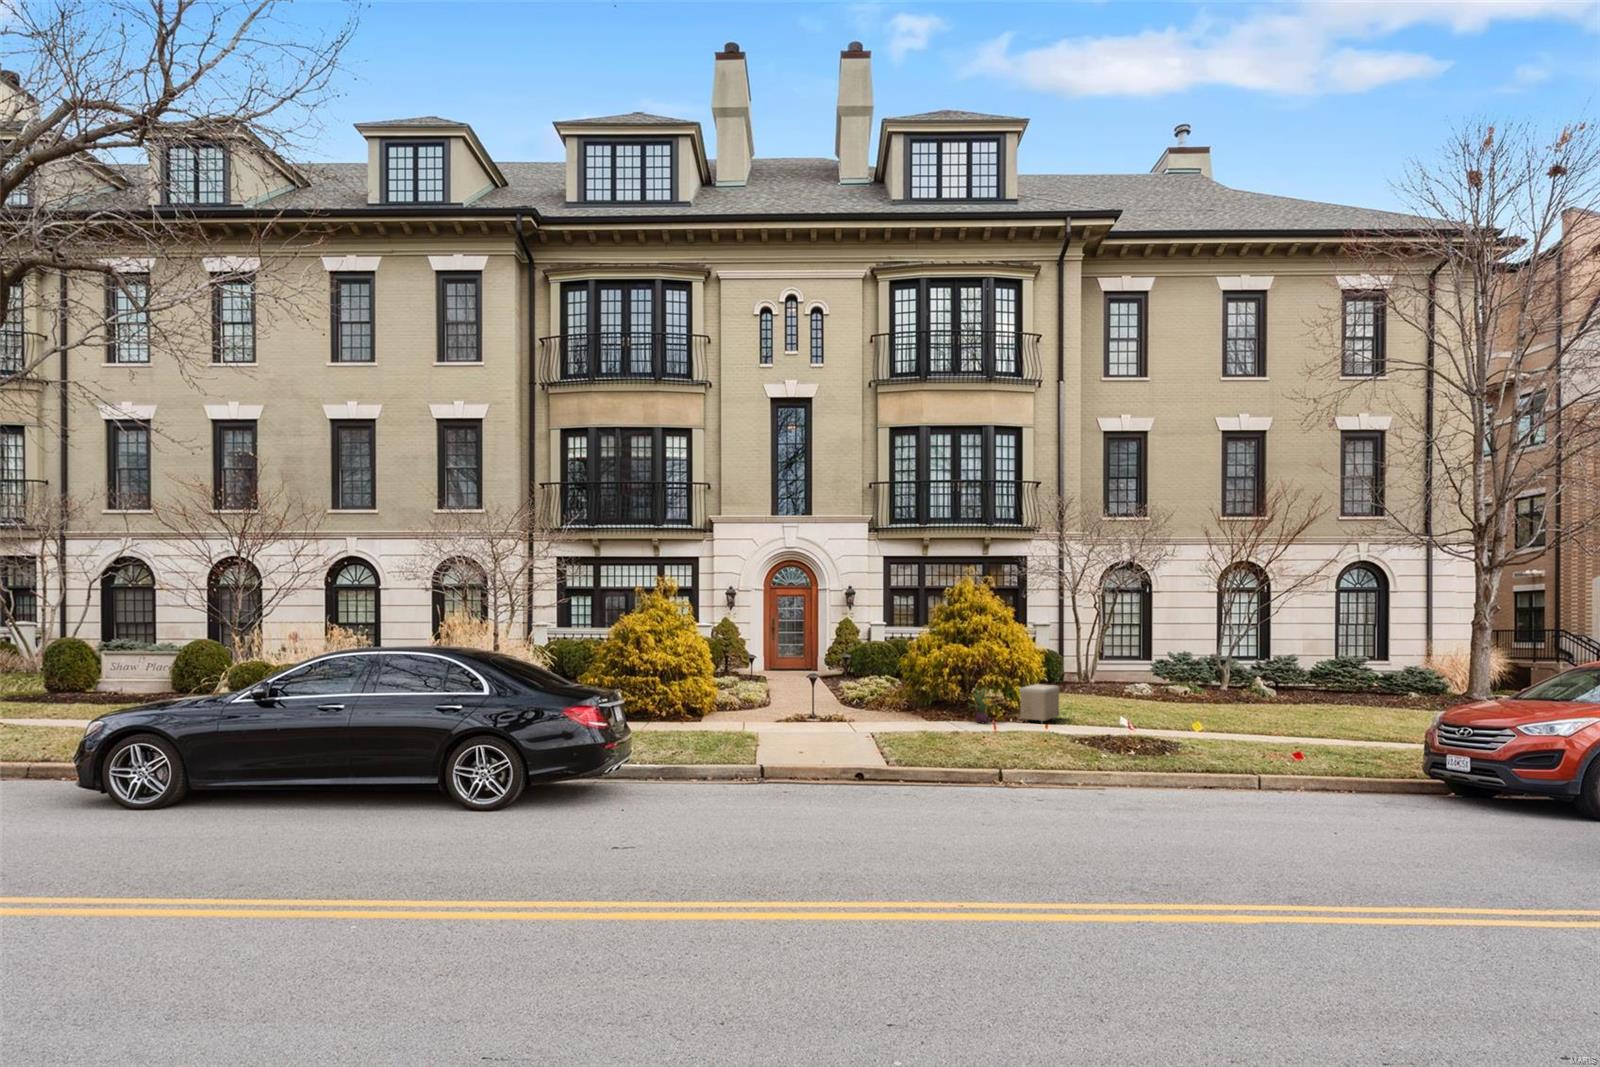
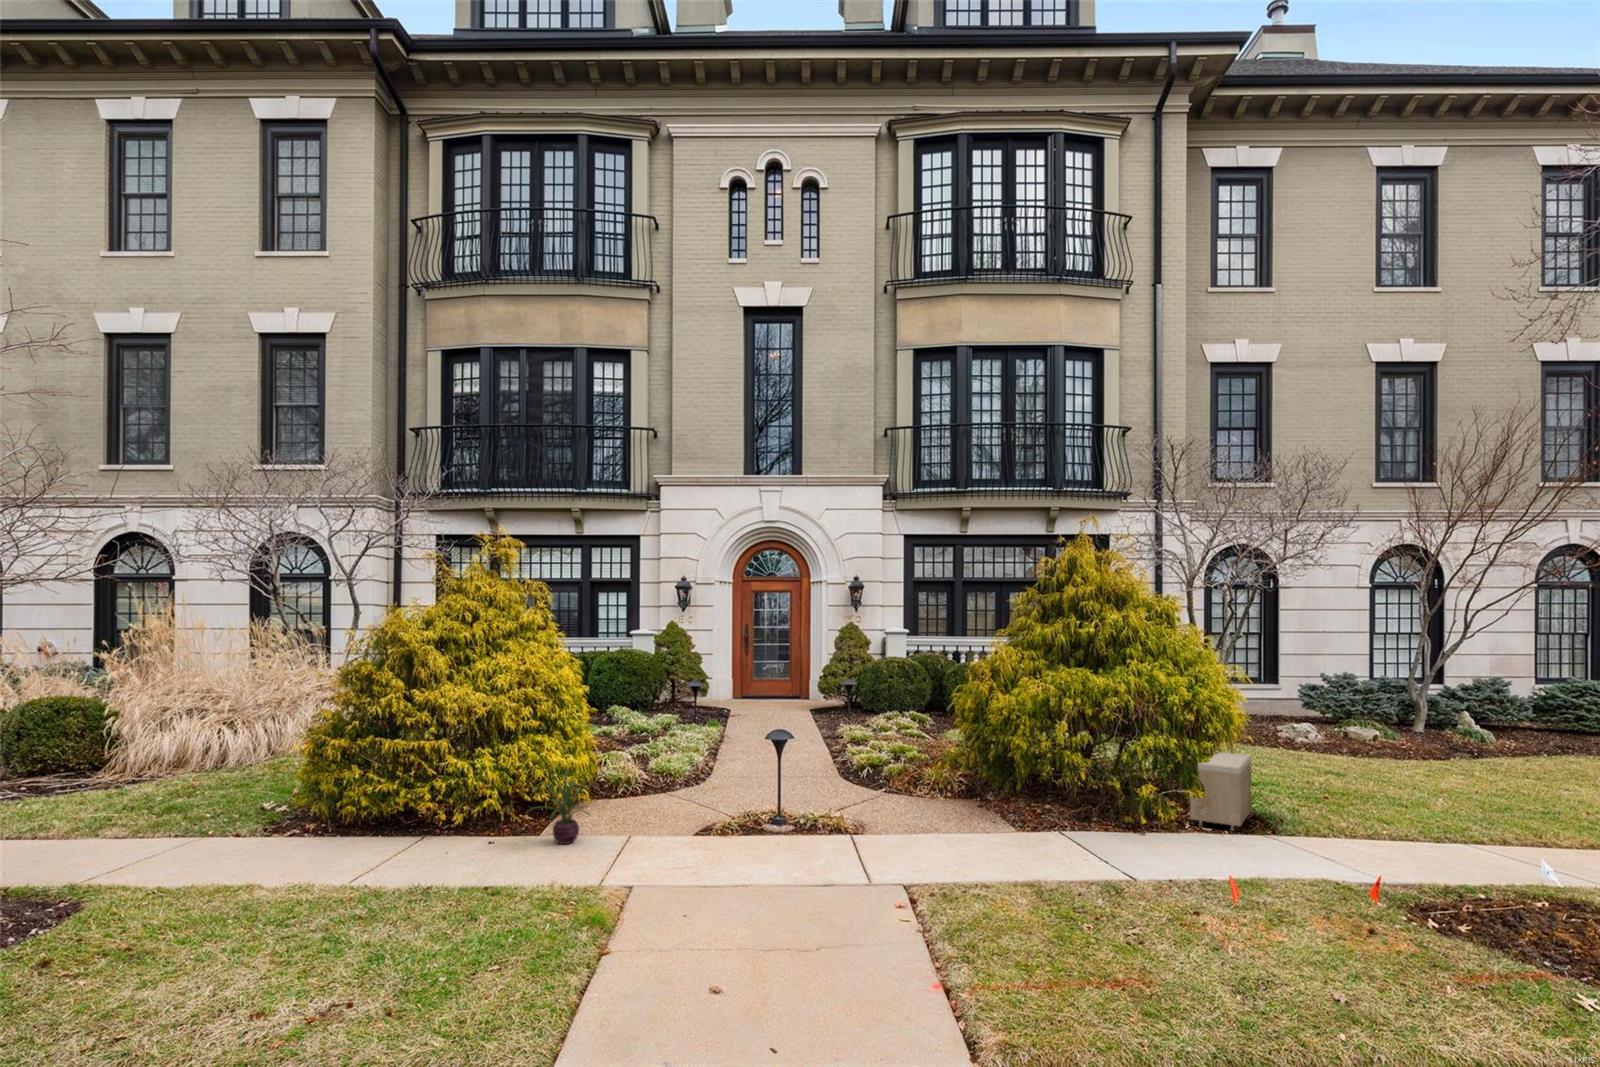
decorative plant: present [976,690,988,723] -> present [543,768,589,844]

